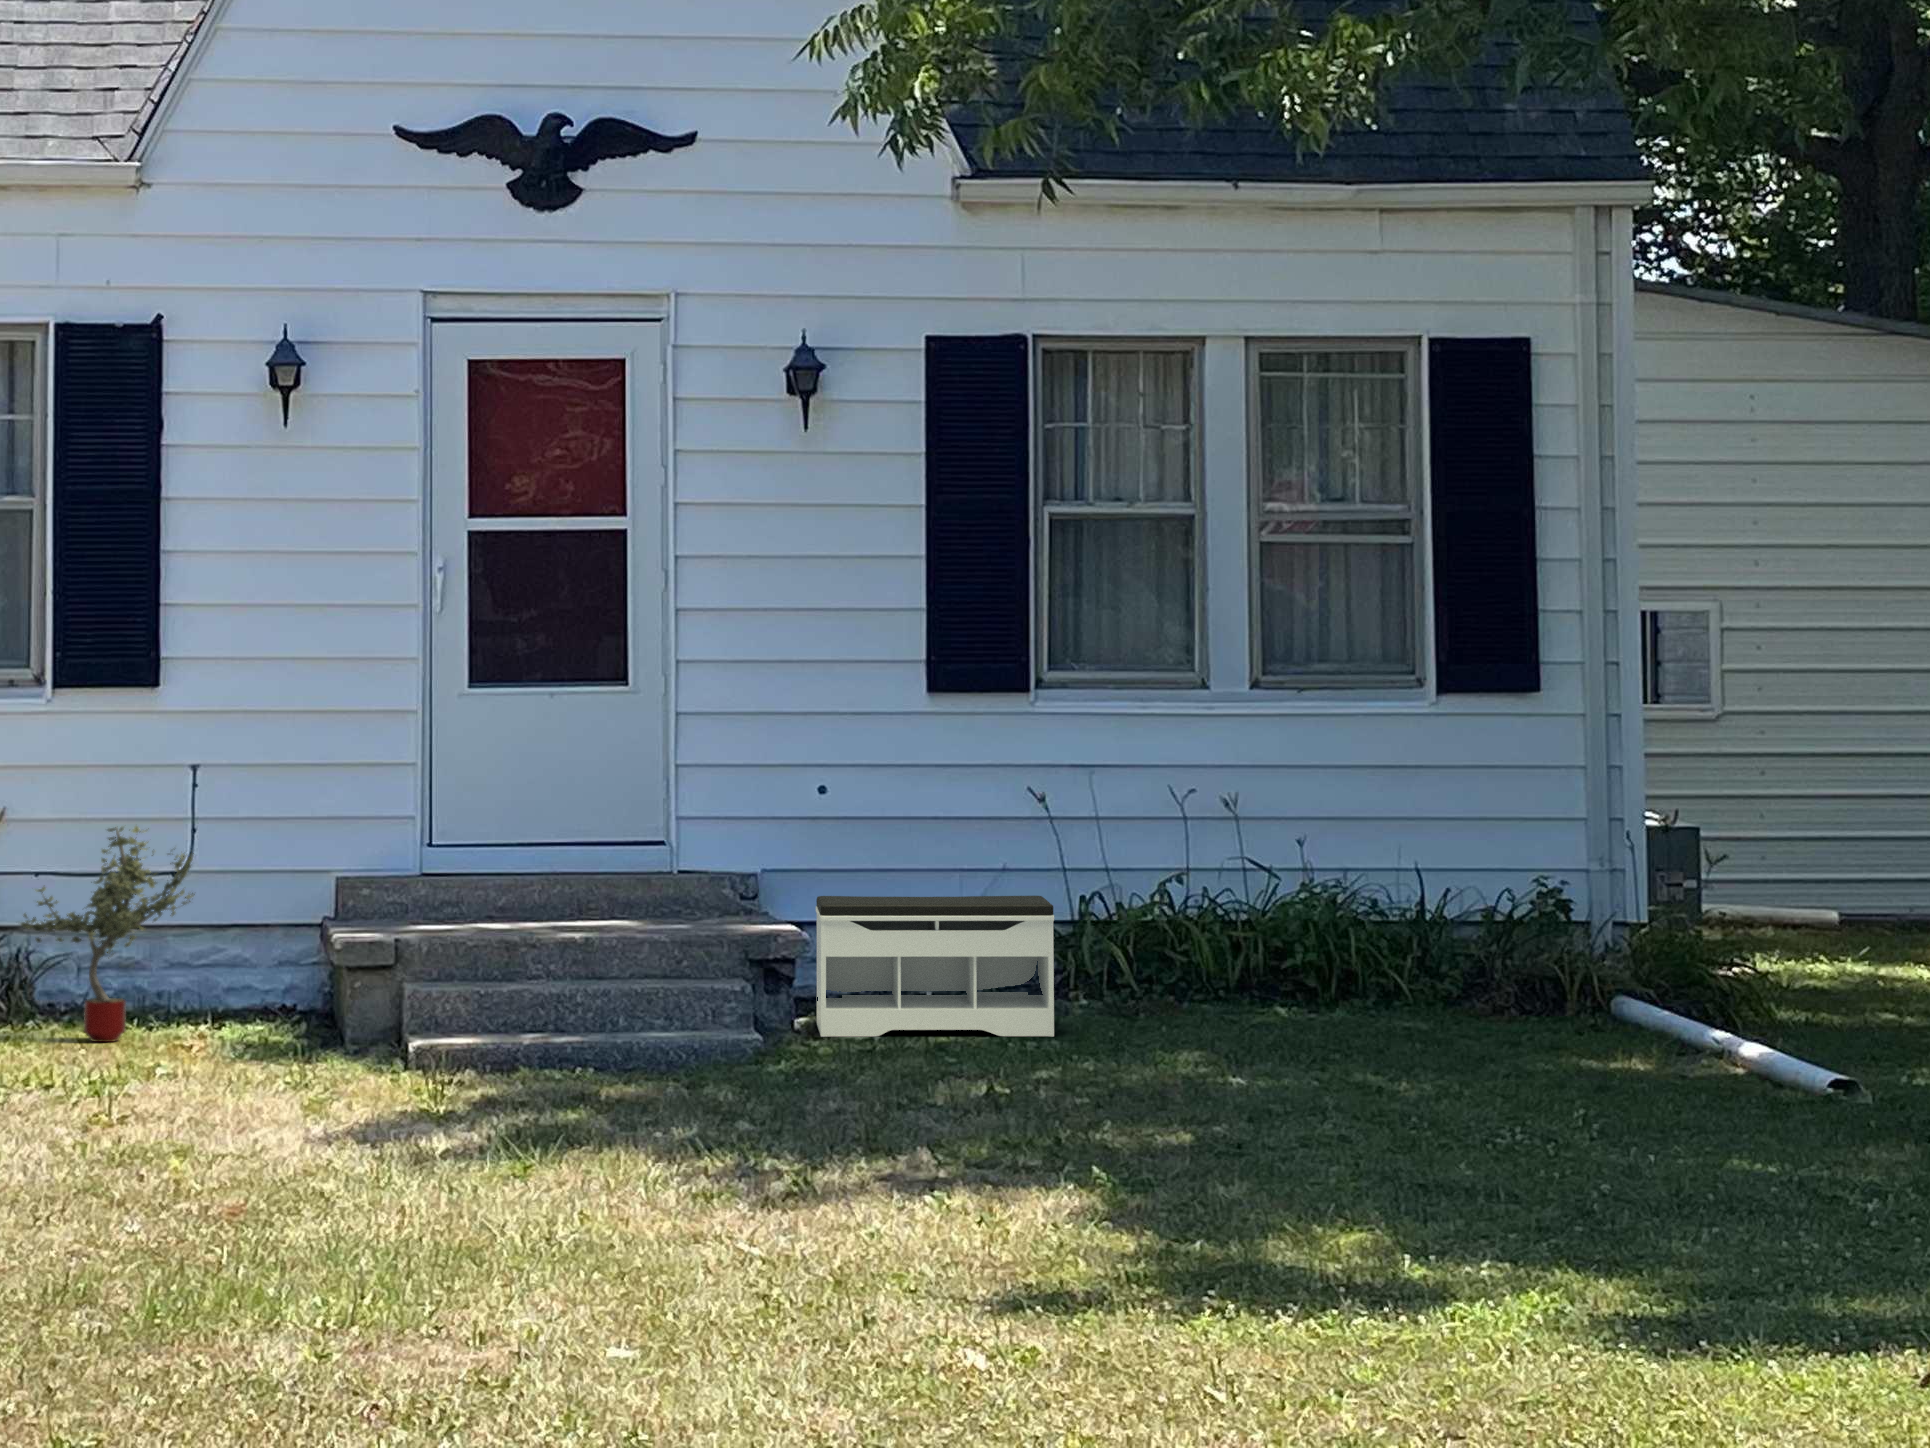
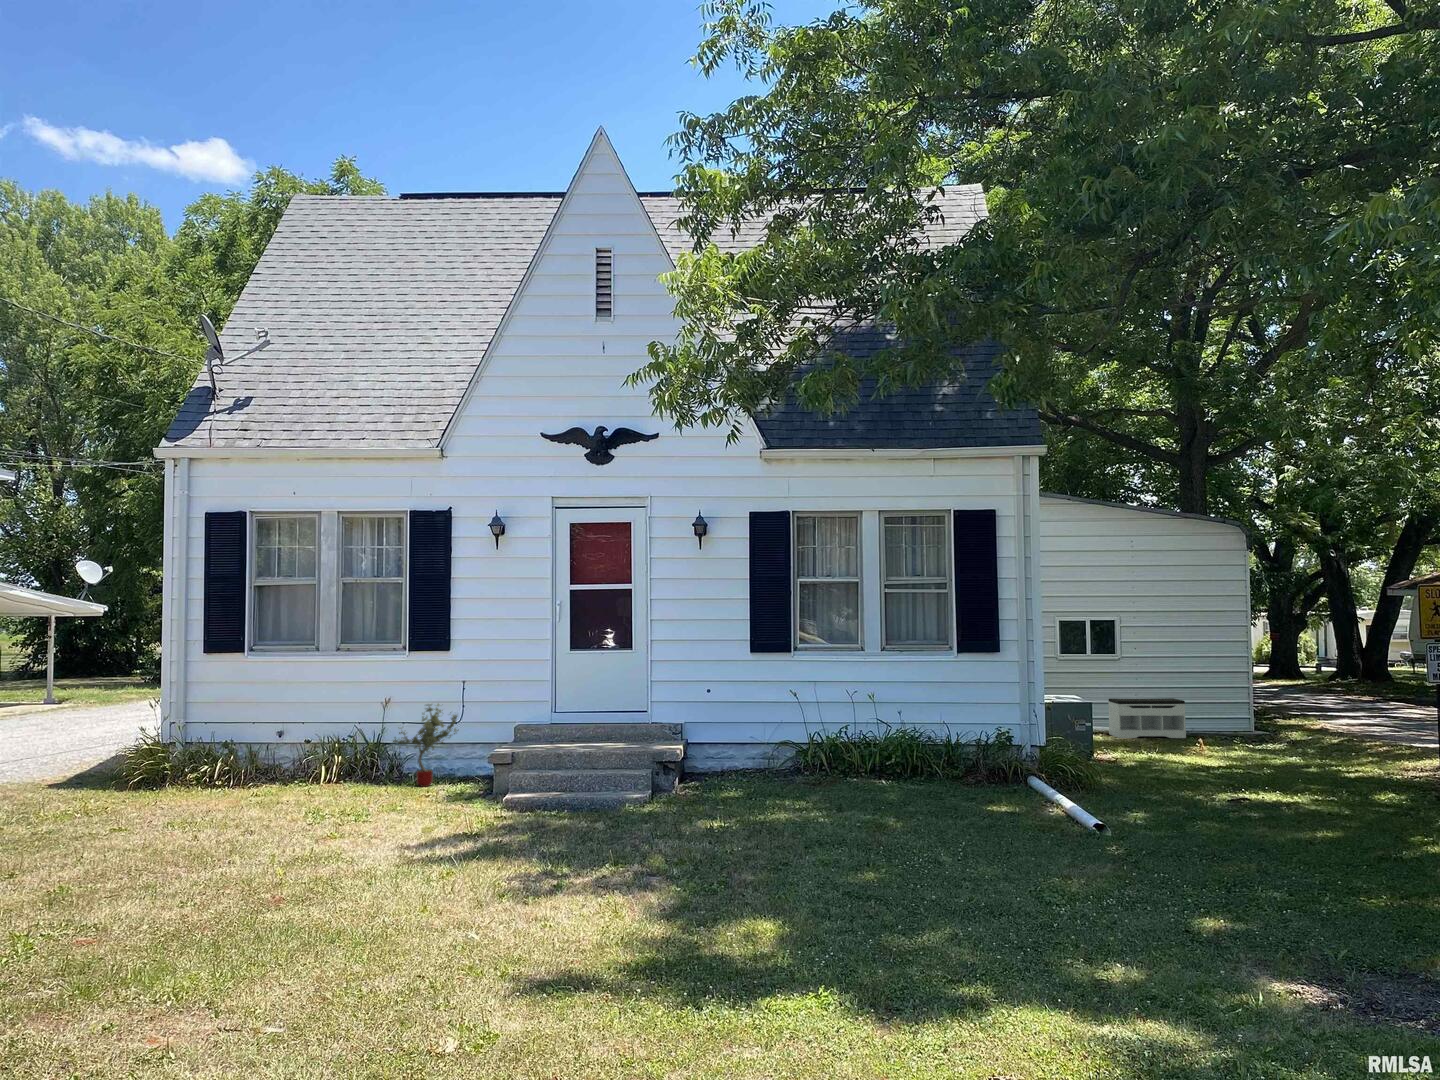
bench: present [816,896,1054,1037] -> present [1108,698,1186,738]

